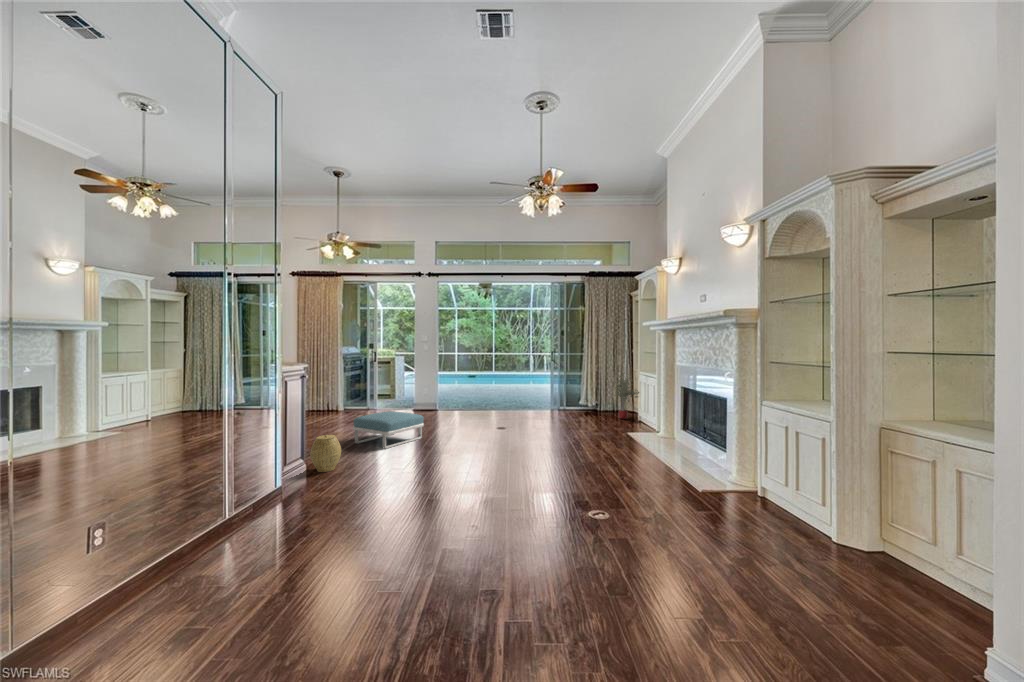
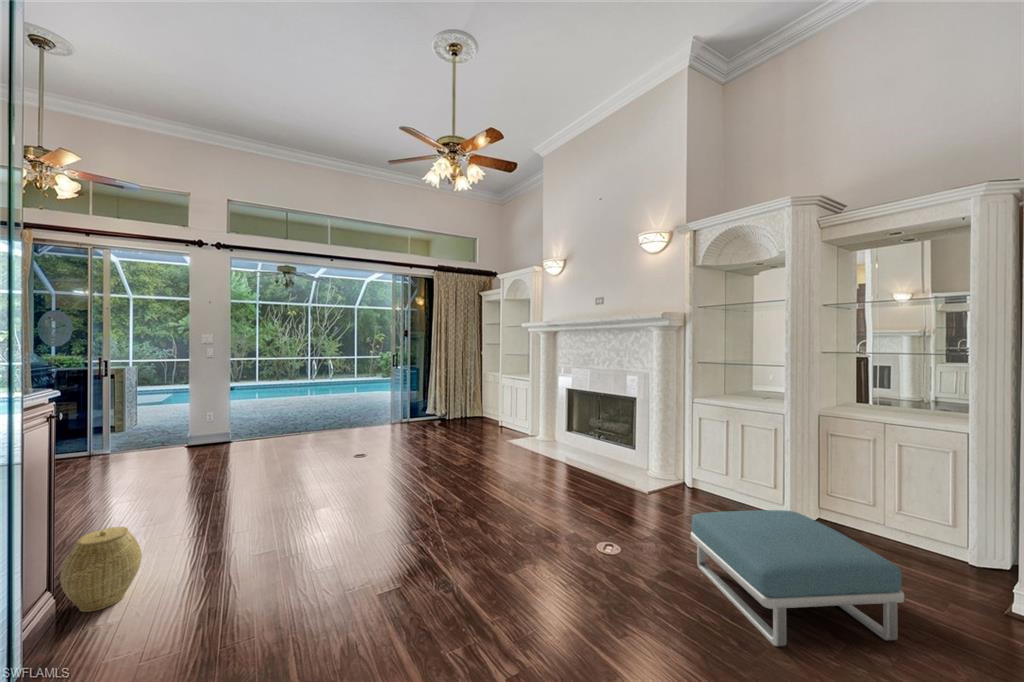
potted tree: present [616,373,639,419] -> none [472,376,500,427]
footstool: present [353,411,424,449] -> present [691,510,904,646]

